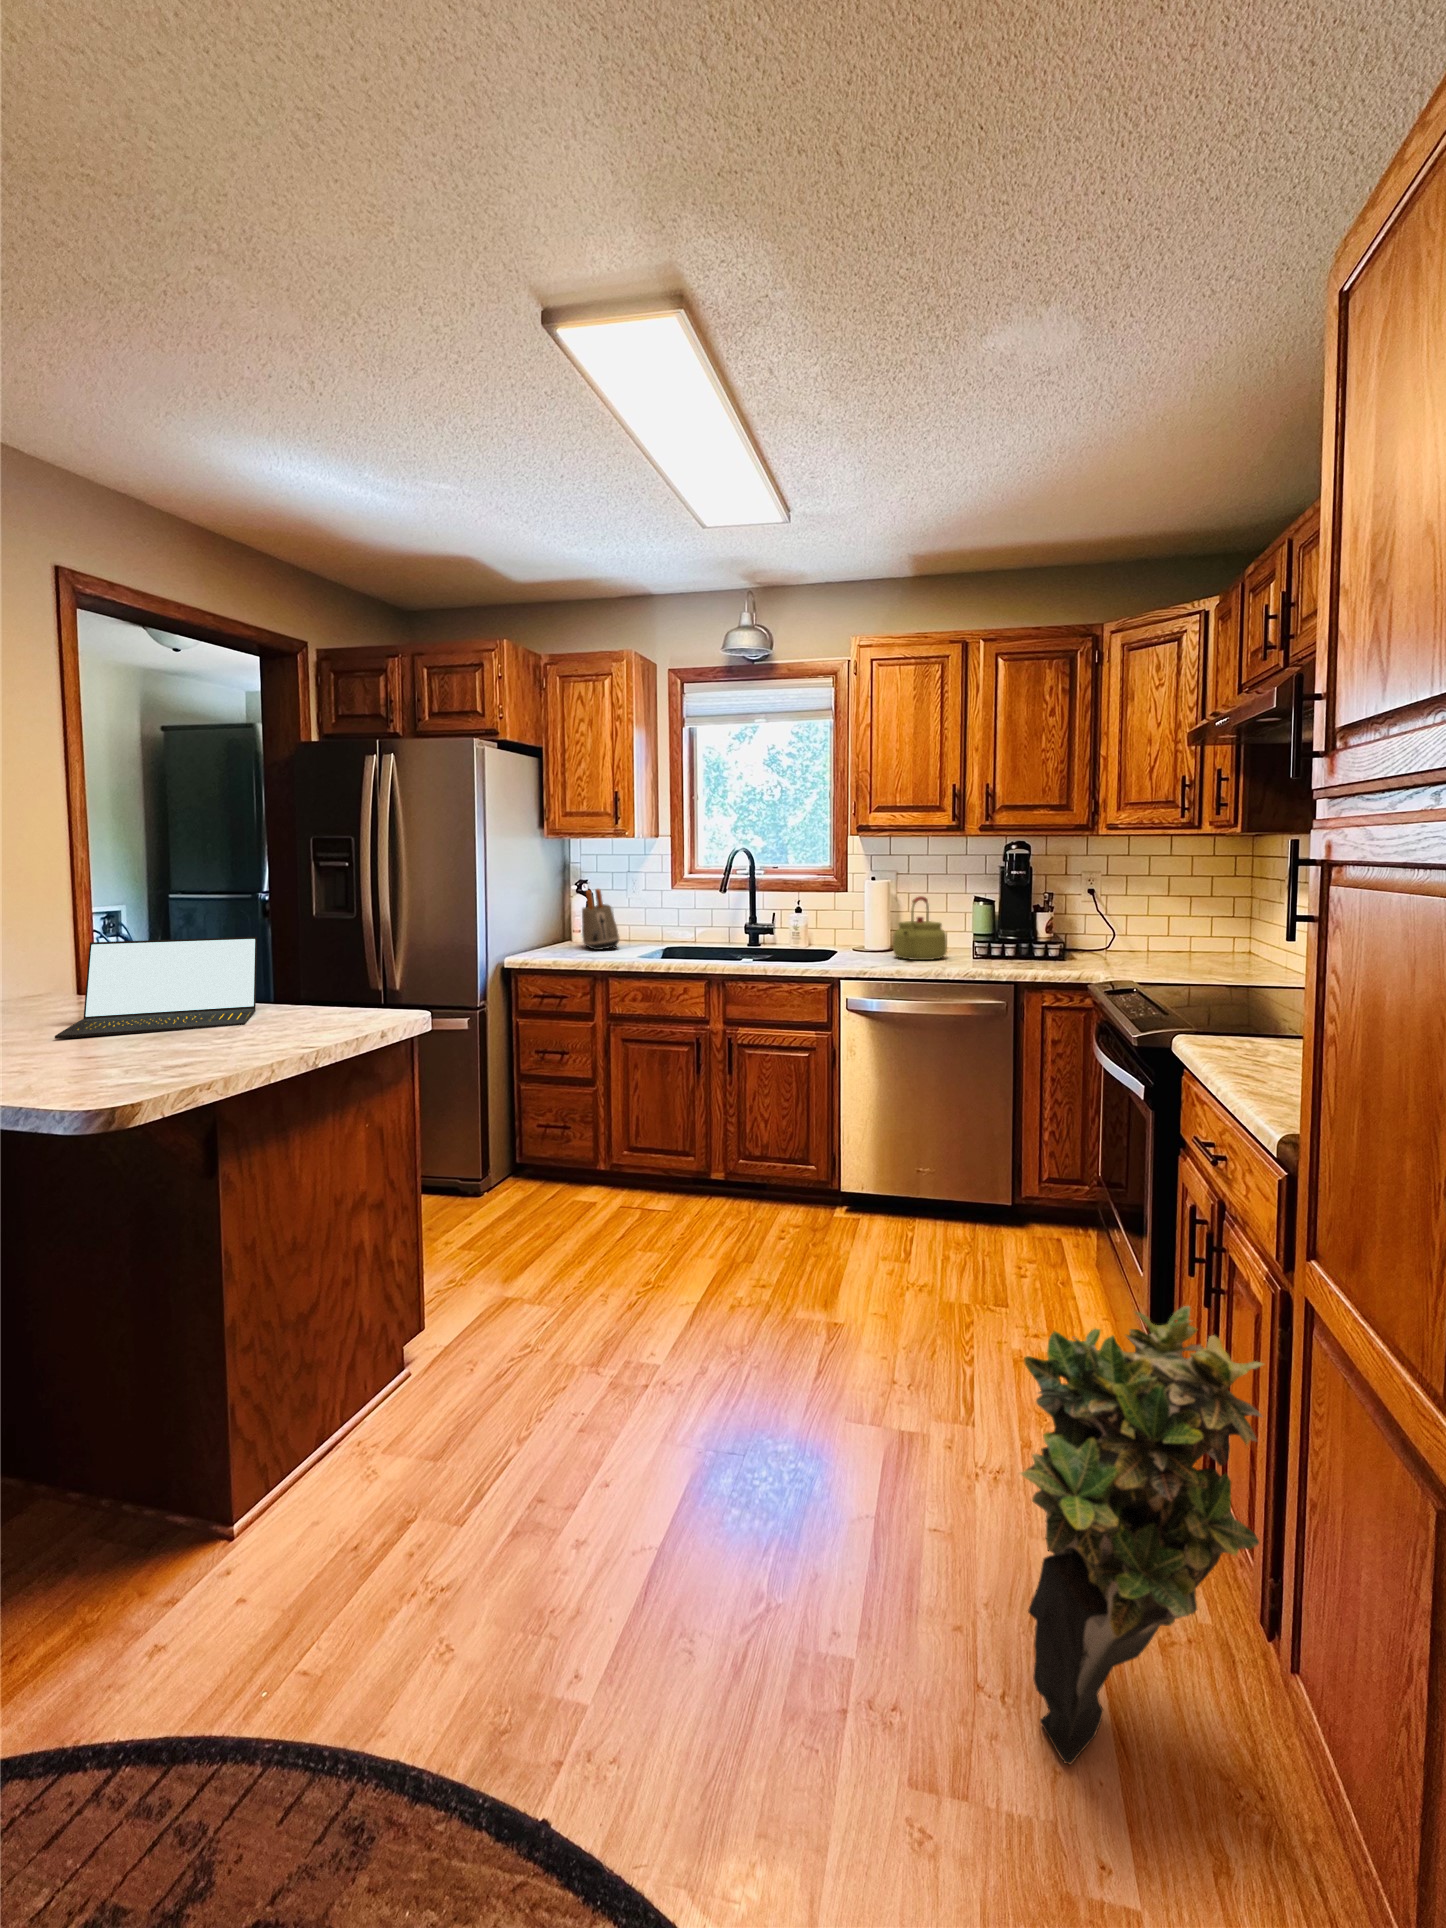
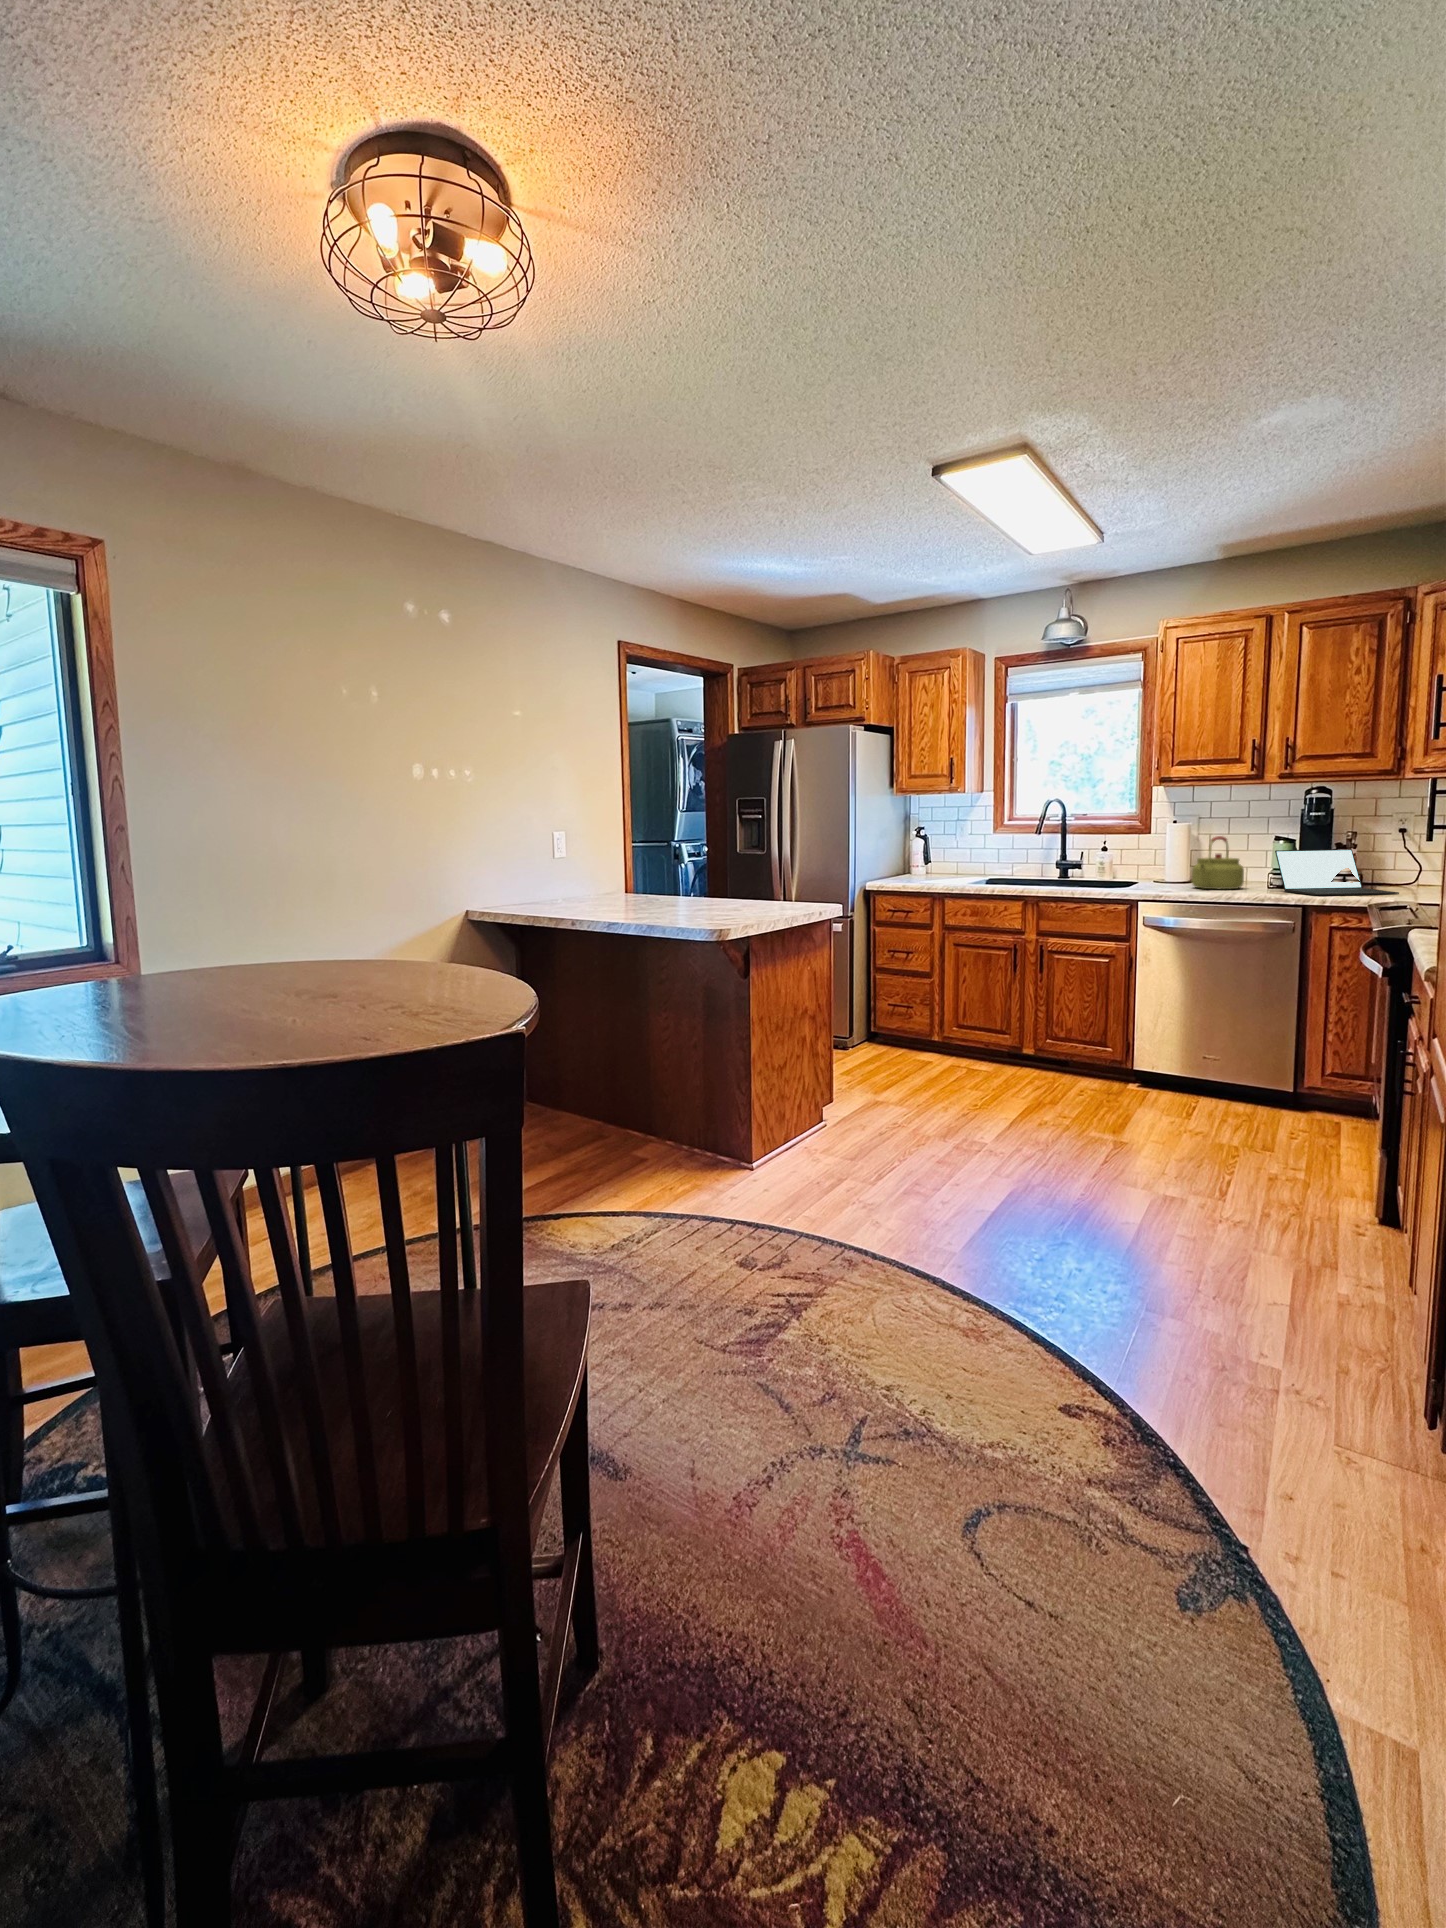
toaster: present [582,889,619,950] -> none [920,833,951,880]
laptop: present [55,937,257,1039] -> present [1275,849,1399,896]
potted plant: present [1020,1306,1263,1764] -> none [1219,1074,1392,1301]

